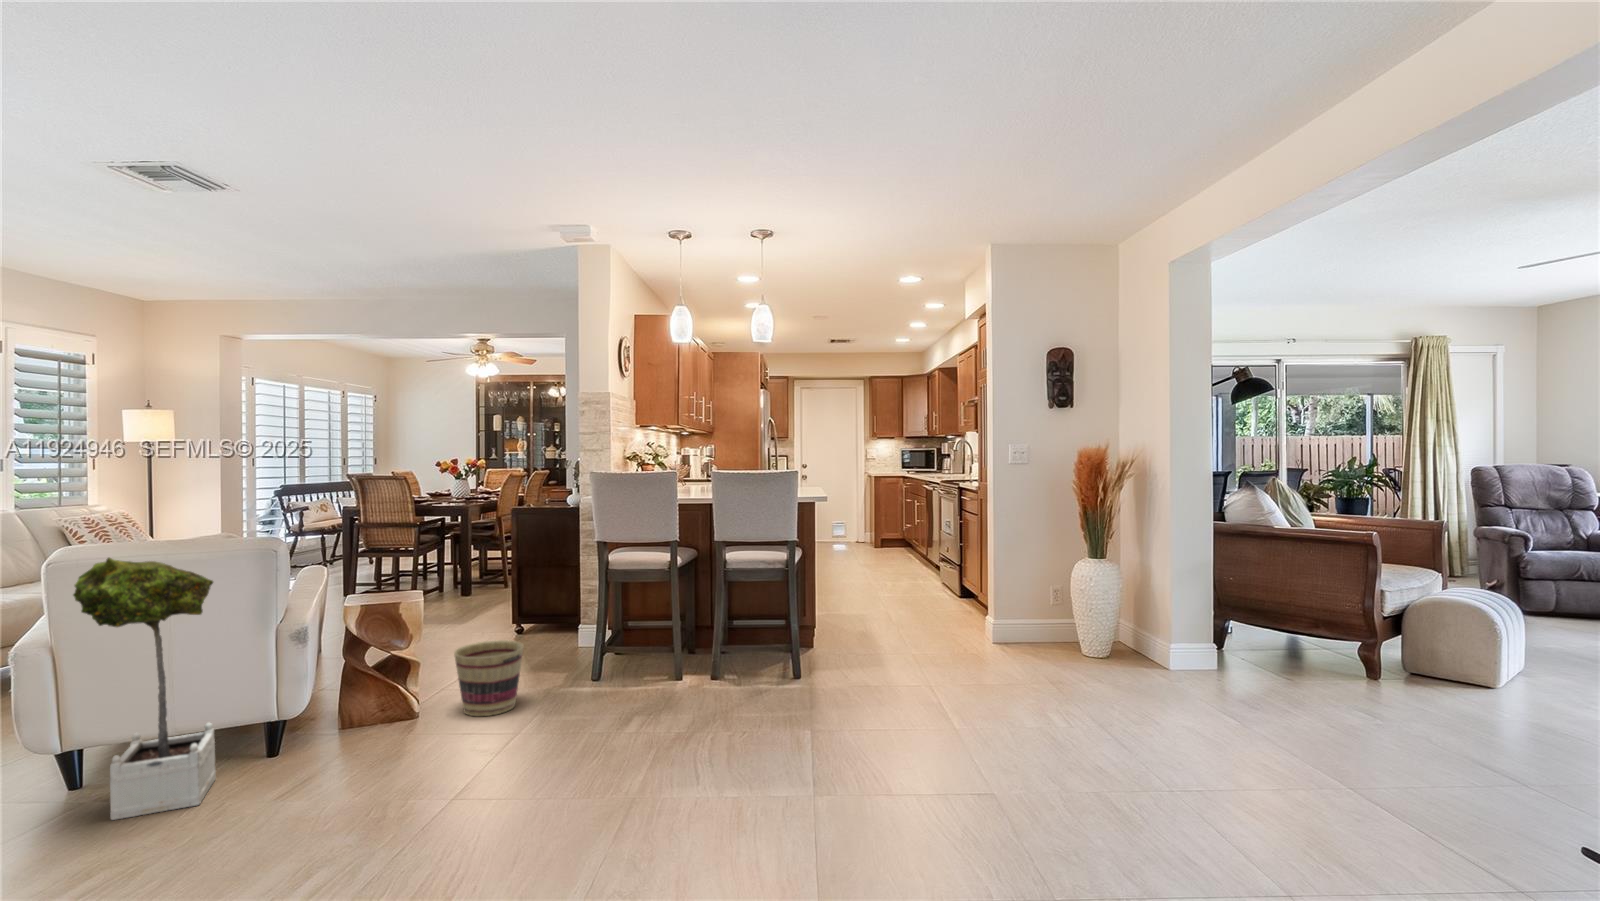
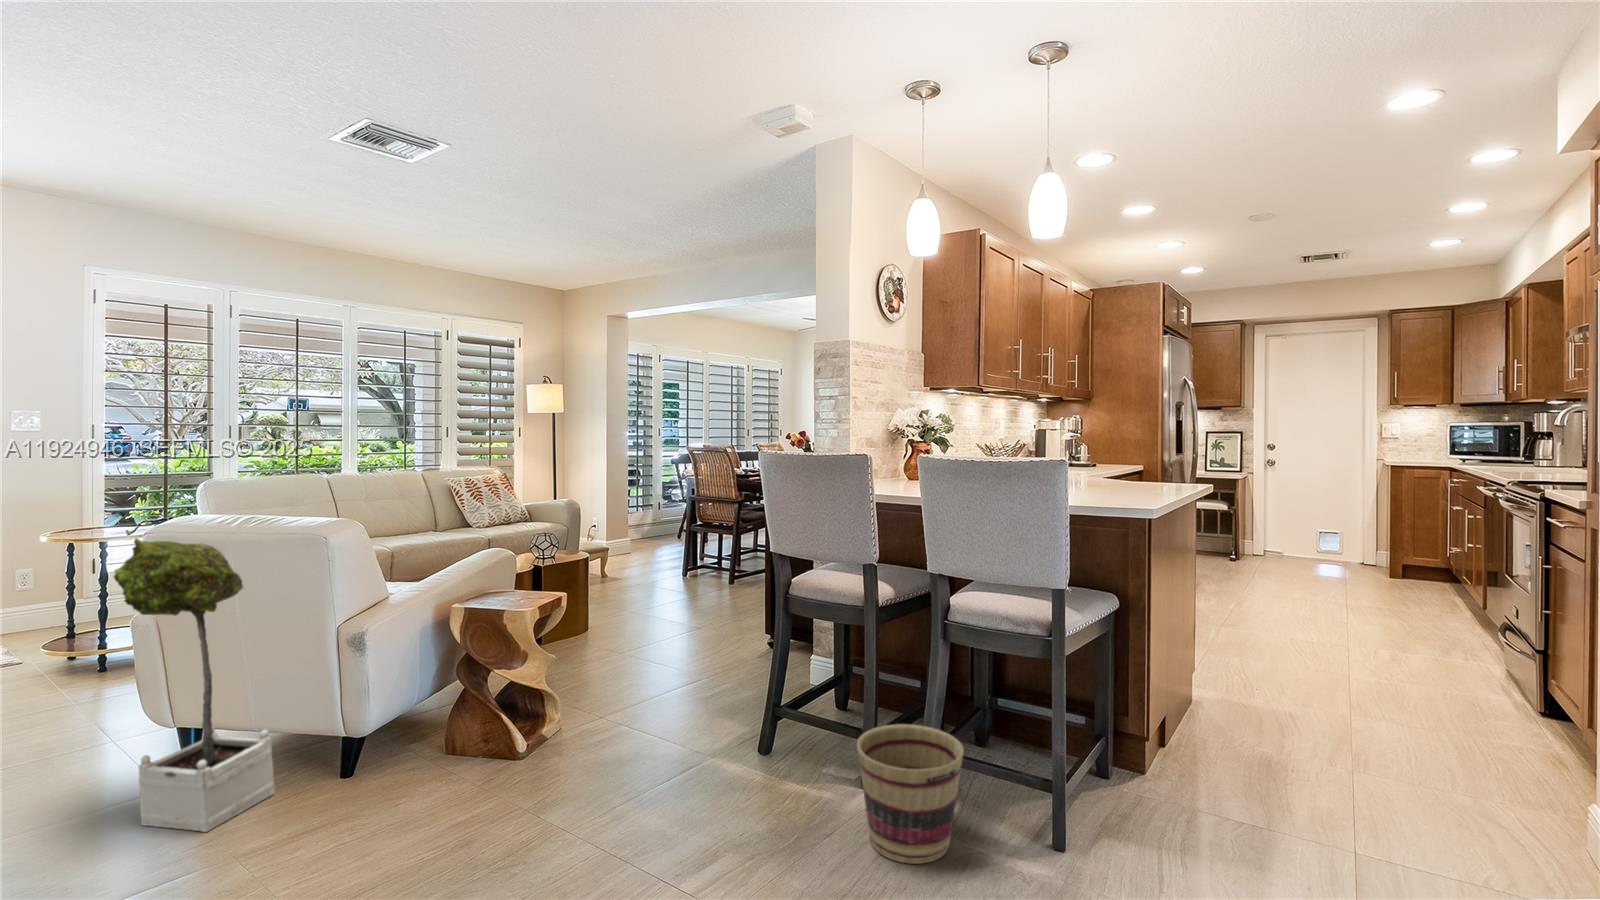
basket: present [454,640,524,716] -> present [857,724,964,864]

